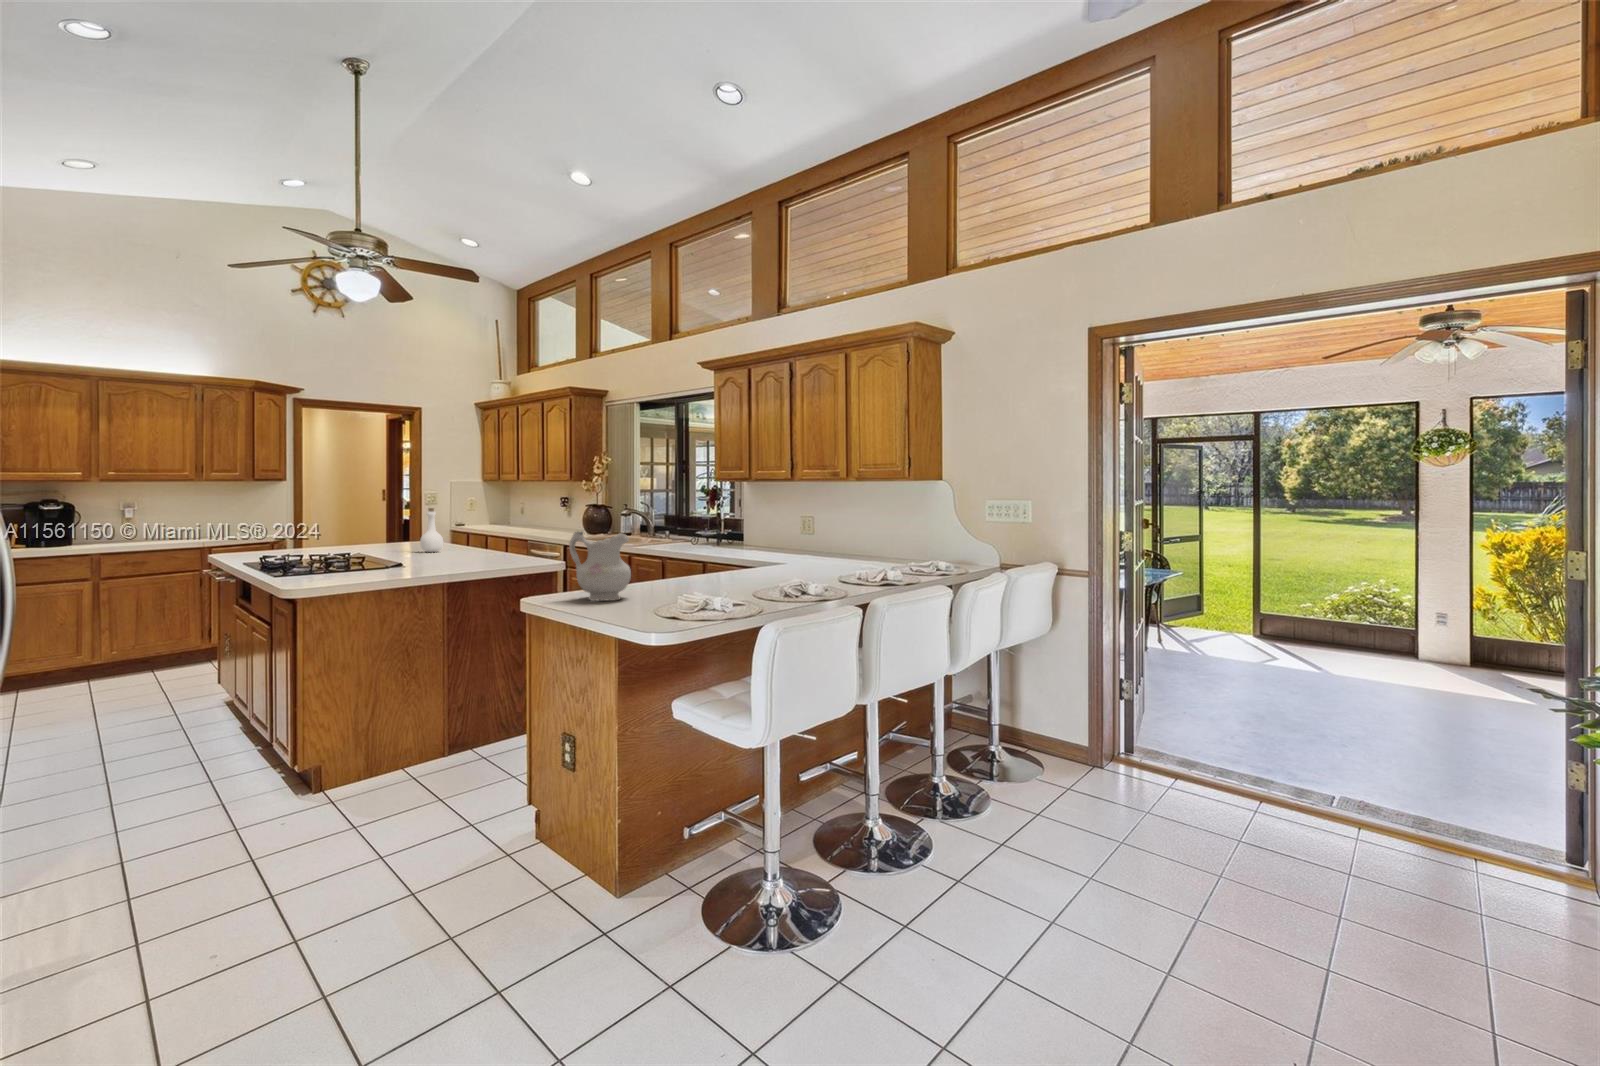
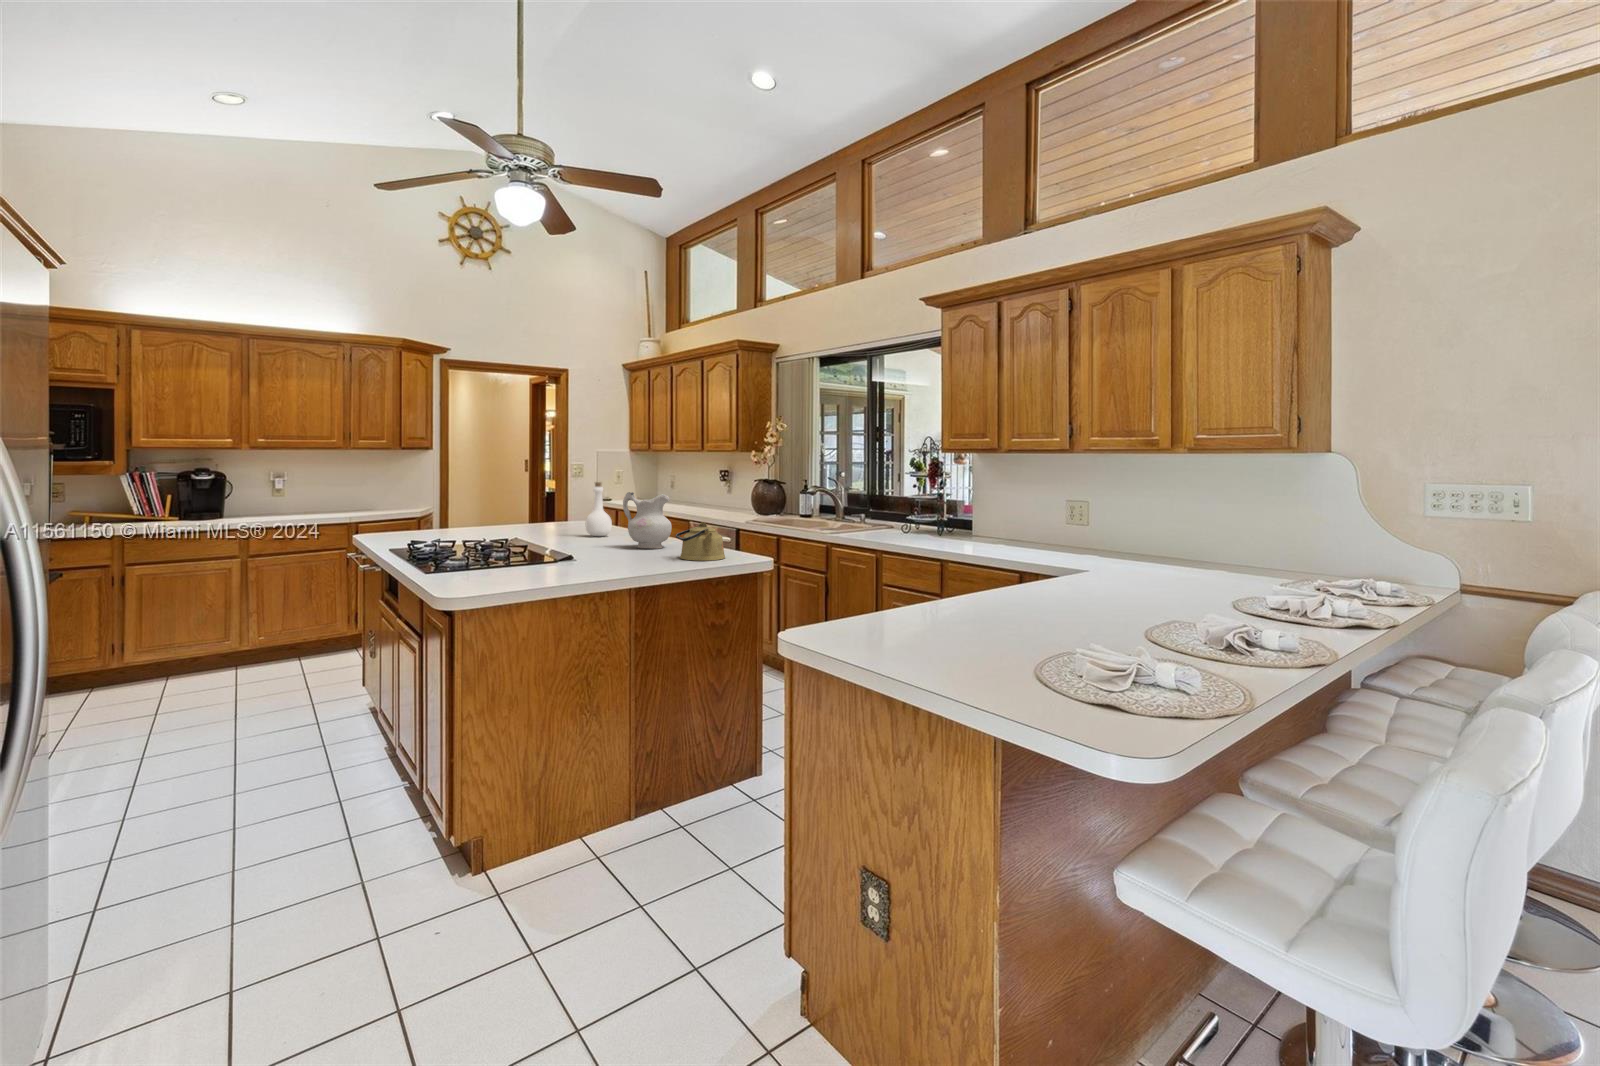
ceramic pitcher: present [569,532,631,601] -> present [623,492,672,549]
kettle: none [483,536,522,564] -> present [676,522,725,561]

